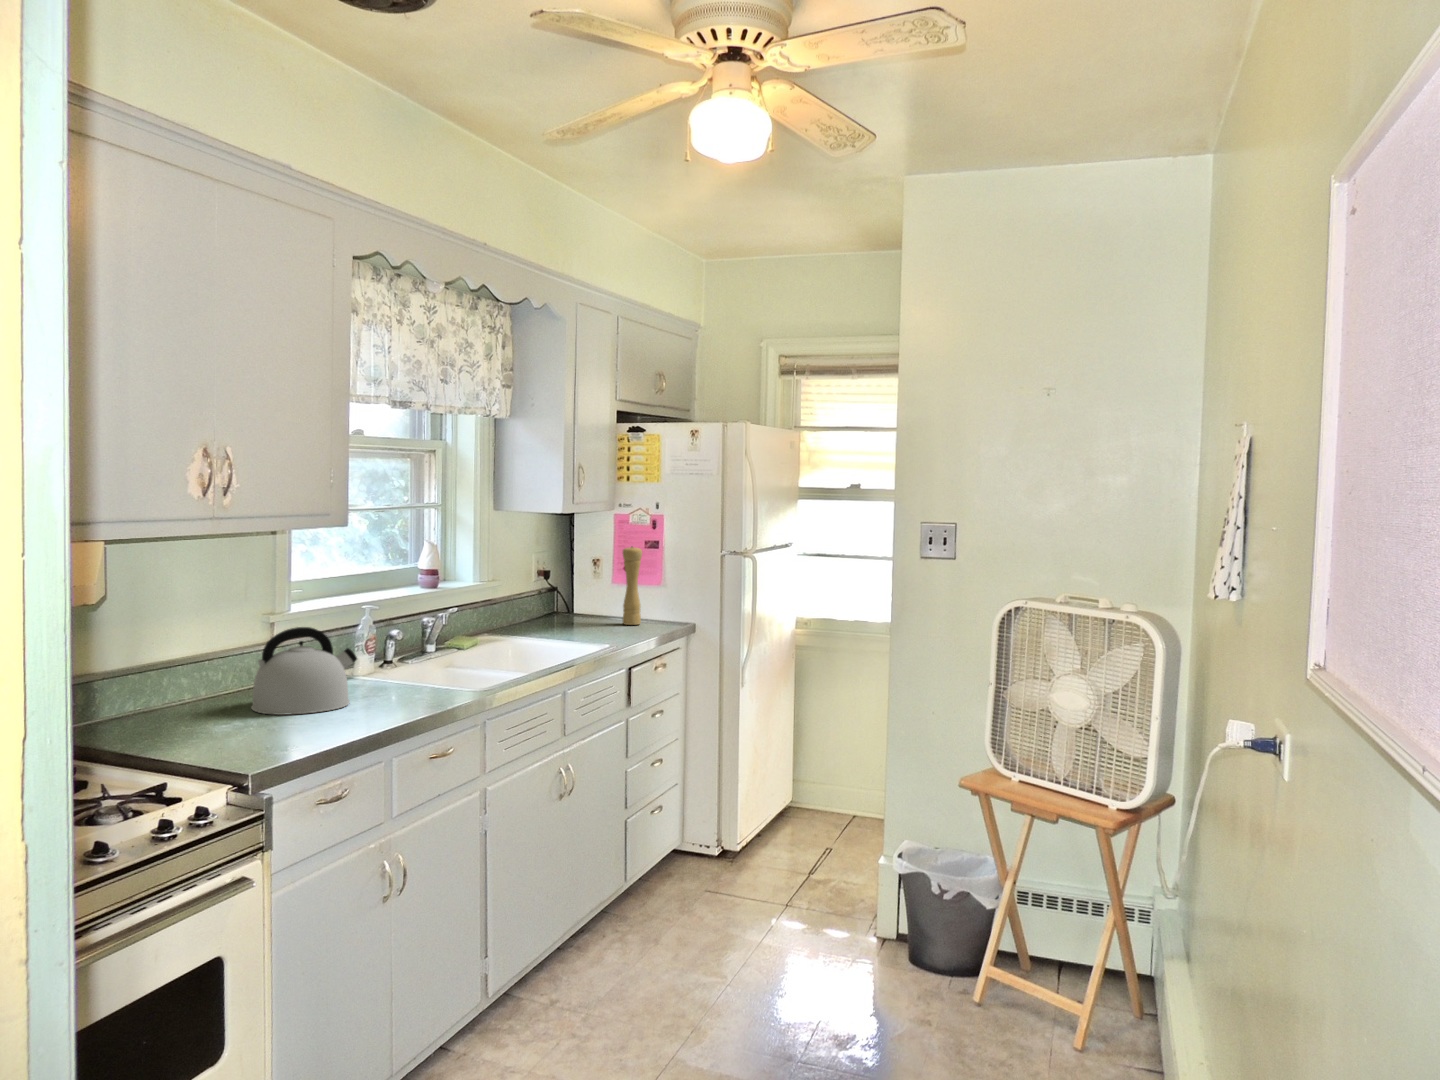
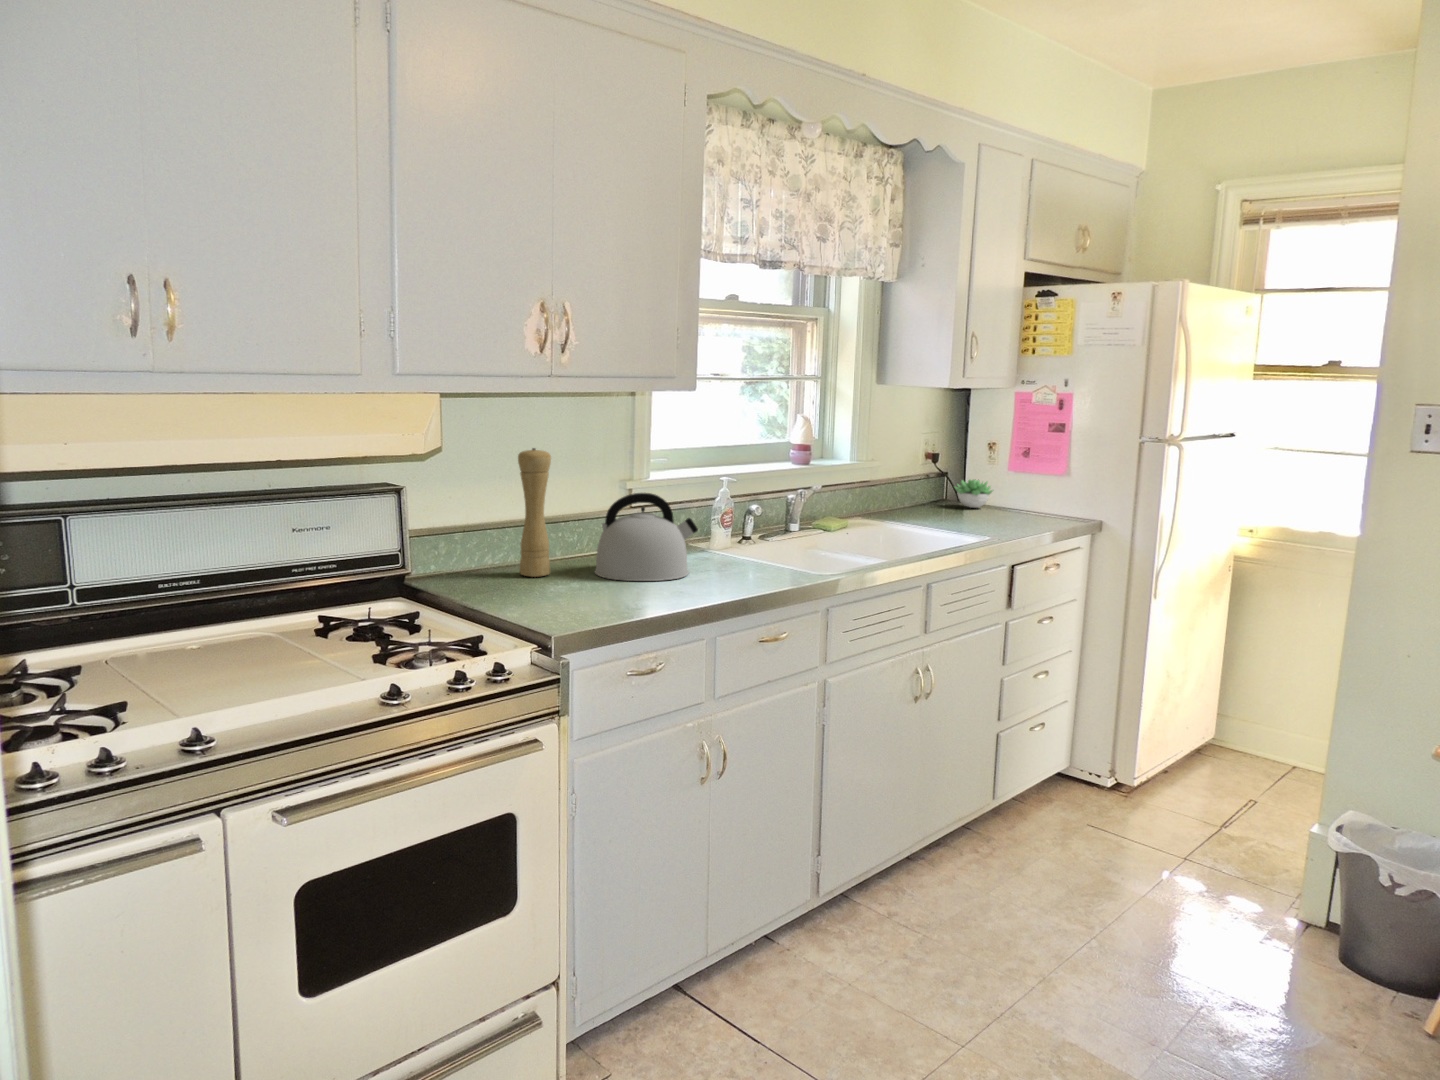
pepper mill: present [623,546,642,625] -> present [518,448,551,577]
succulent plant: none [566,592,602,618] -> present [955,479,992,508]

